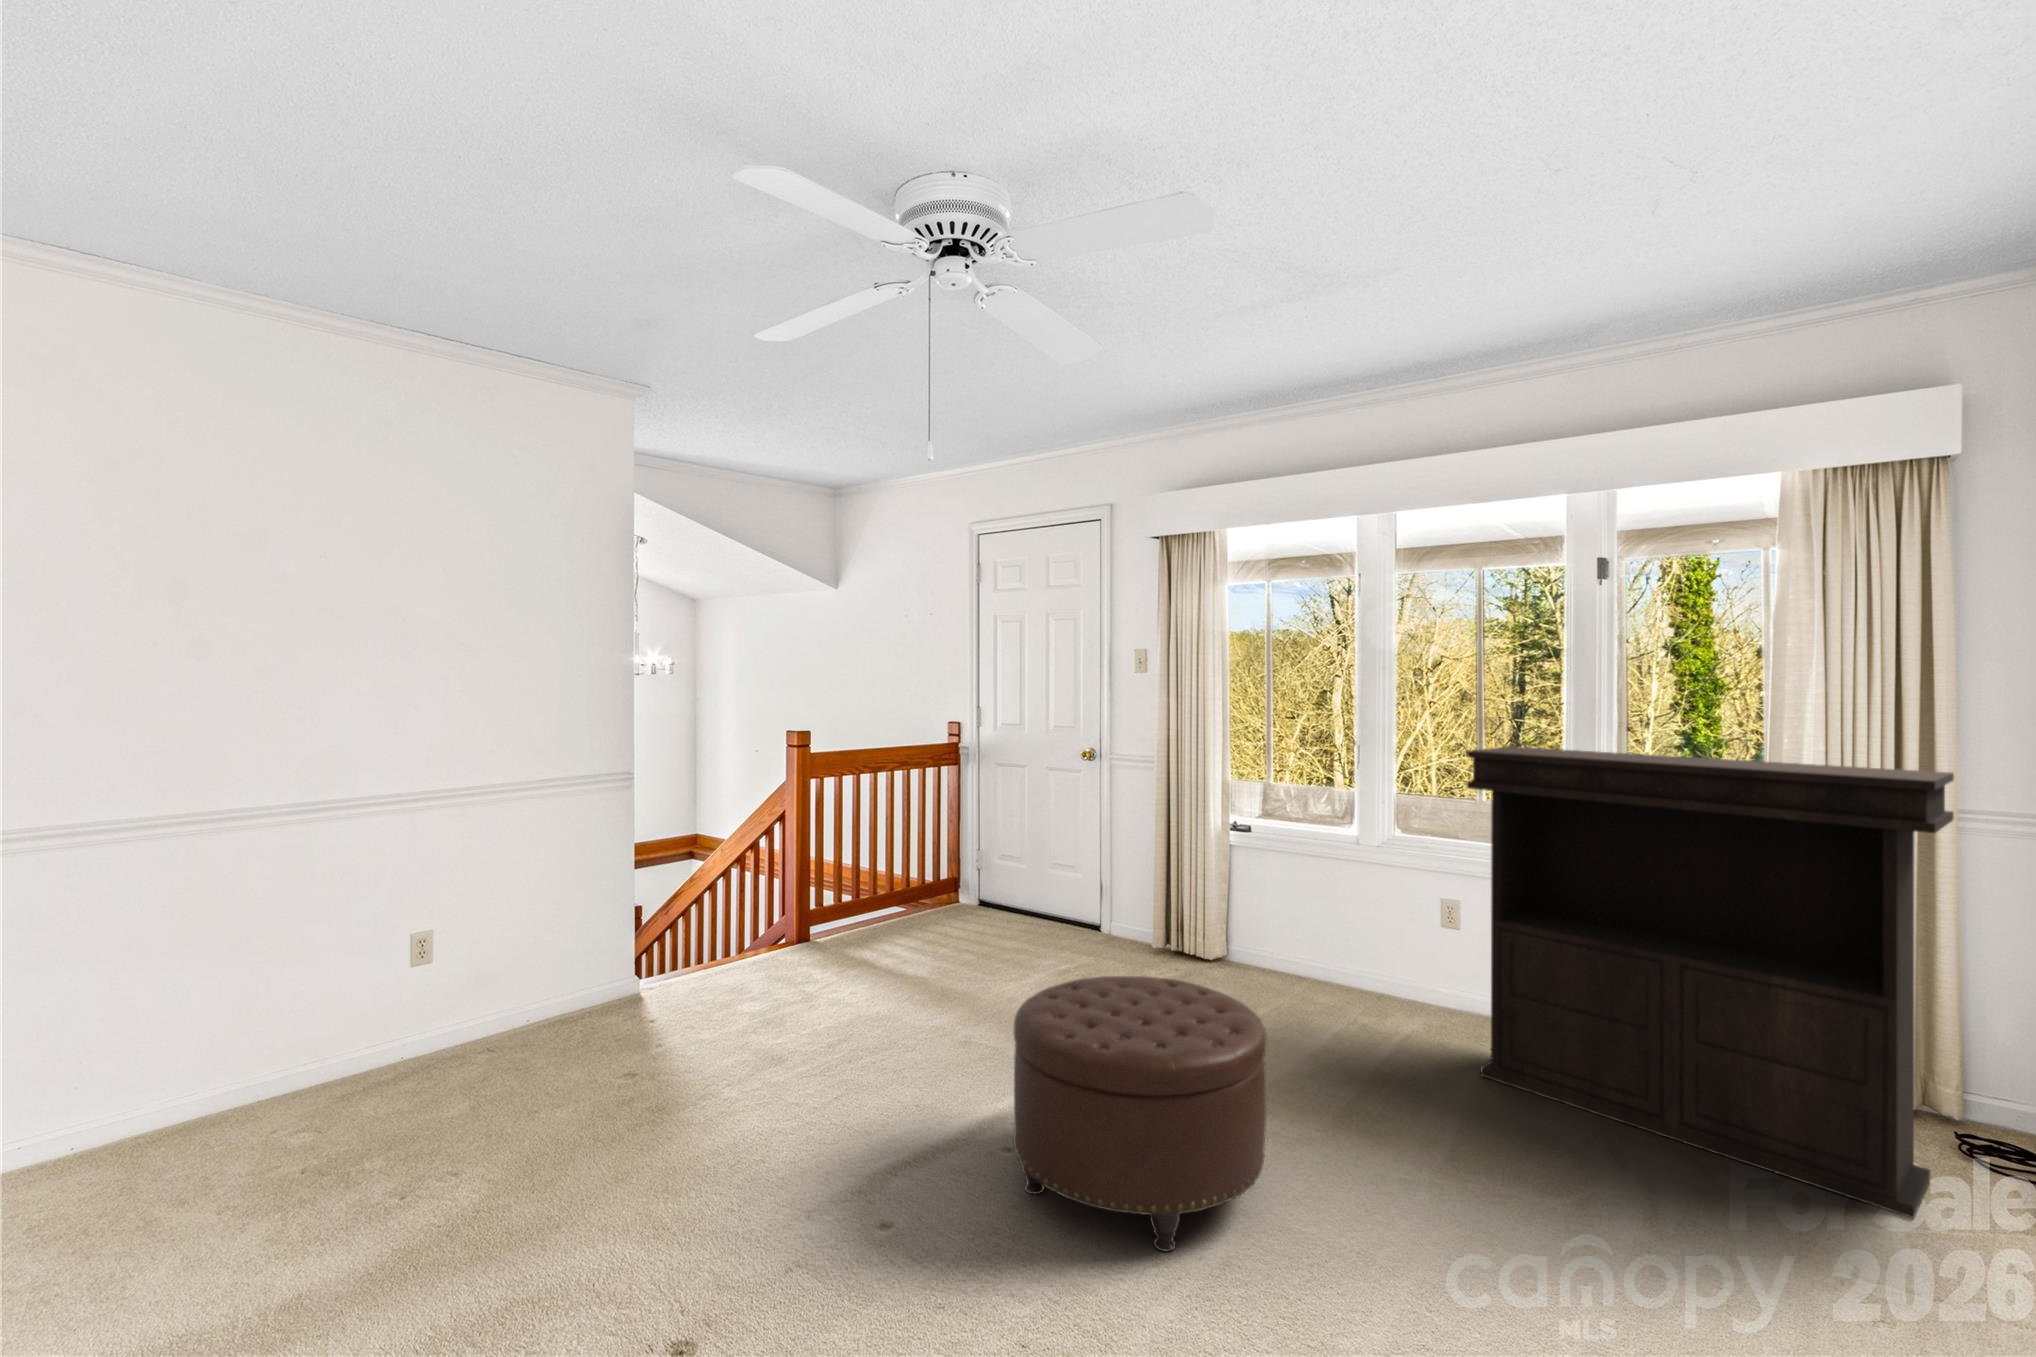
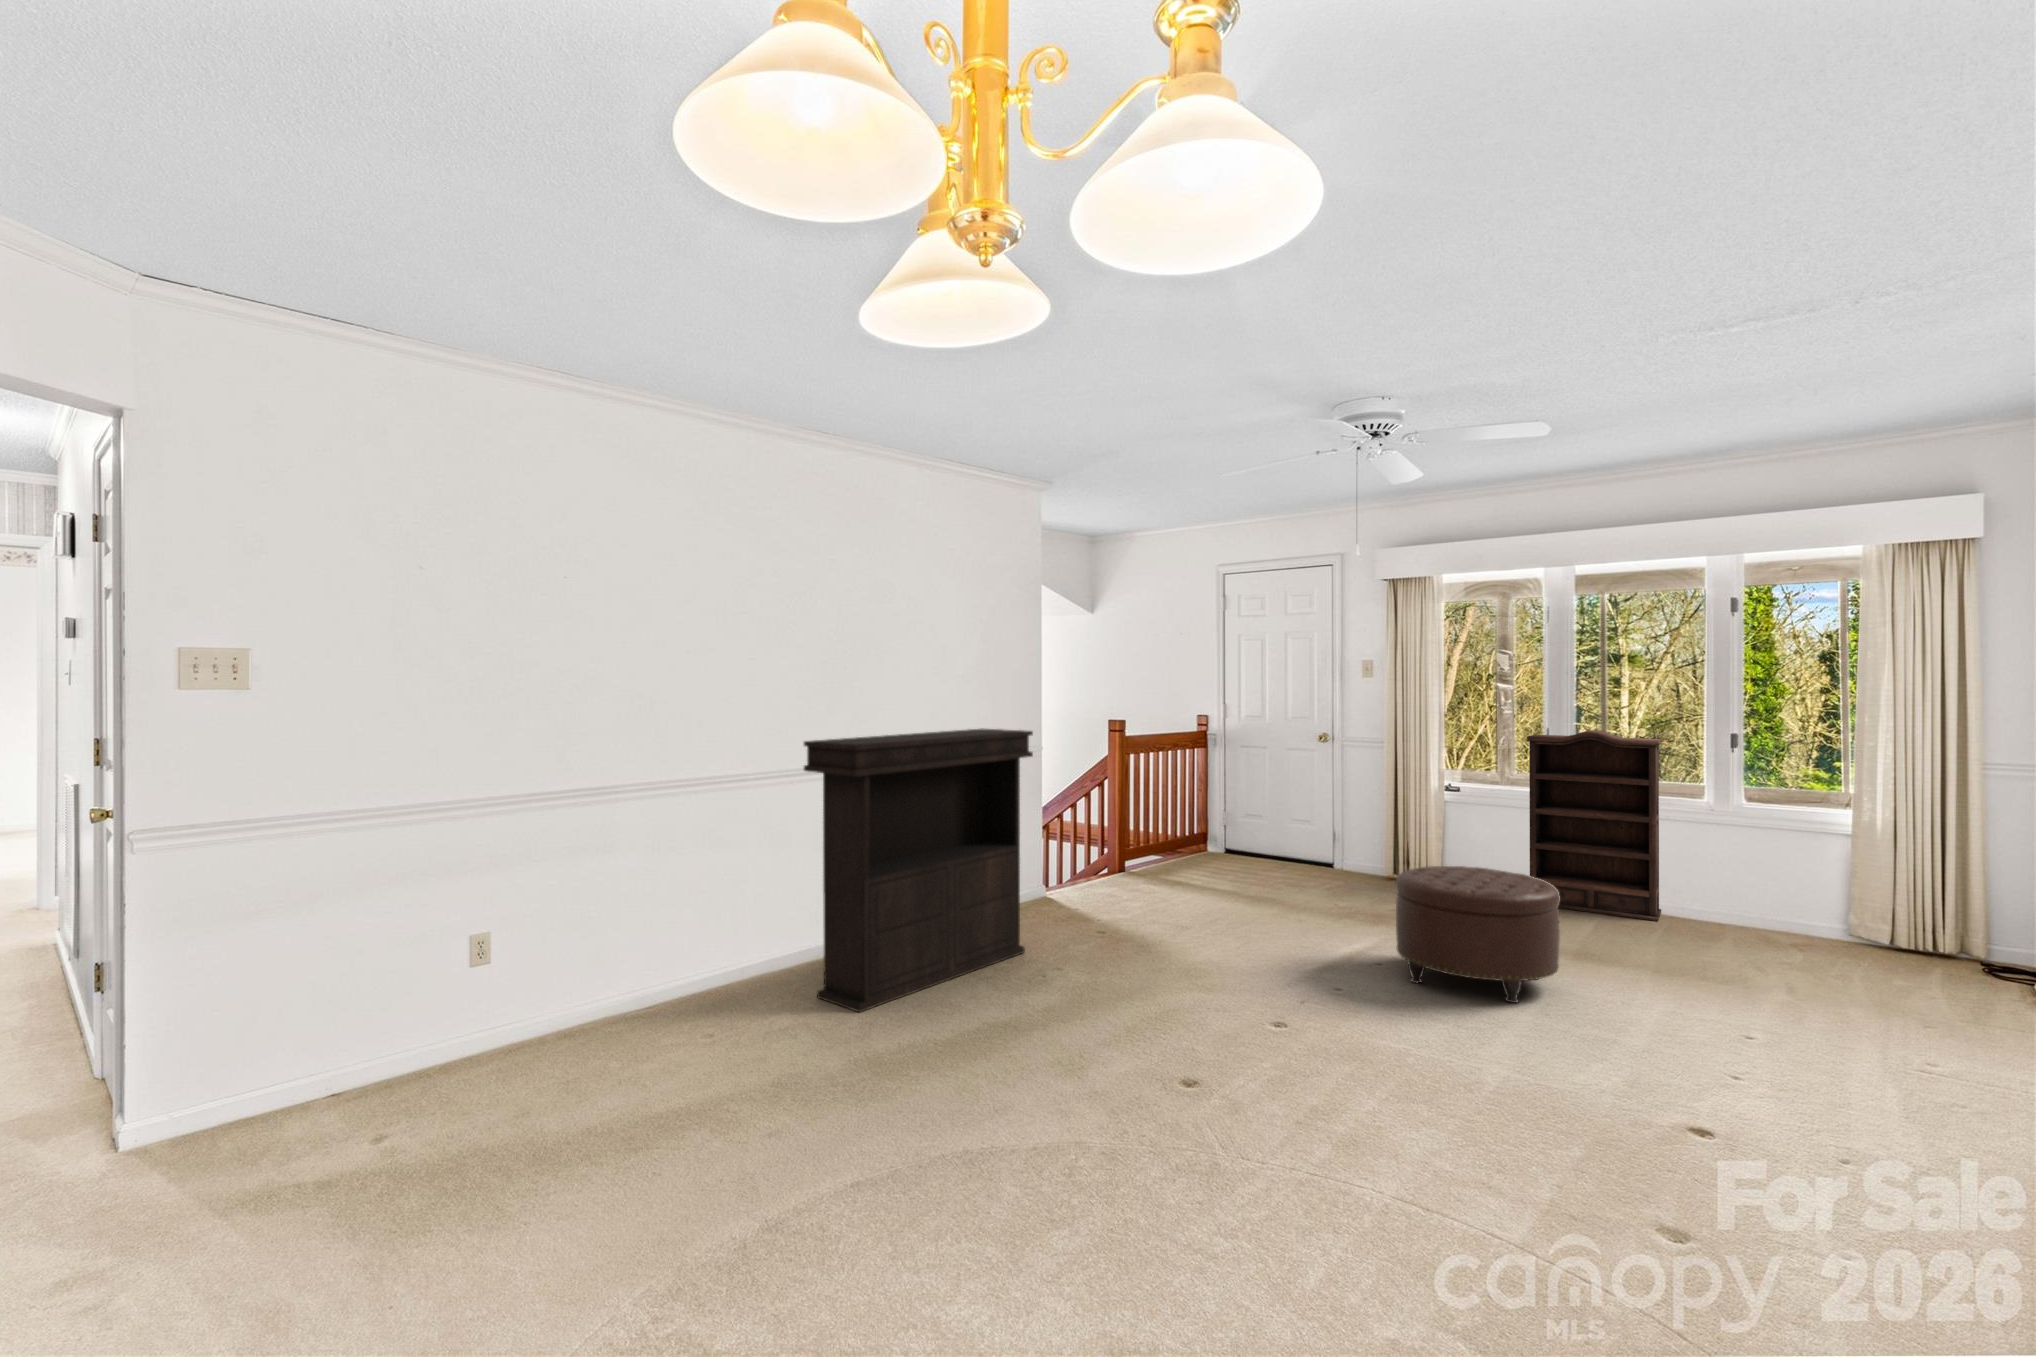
console table: present [1467,747,1954,1218] -> present [804,729,1033,1012]
bookshelf: none [1320,750,1501,1033] -> present [1527,730,1661,921]

